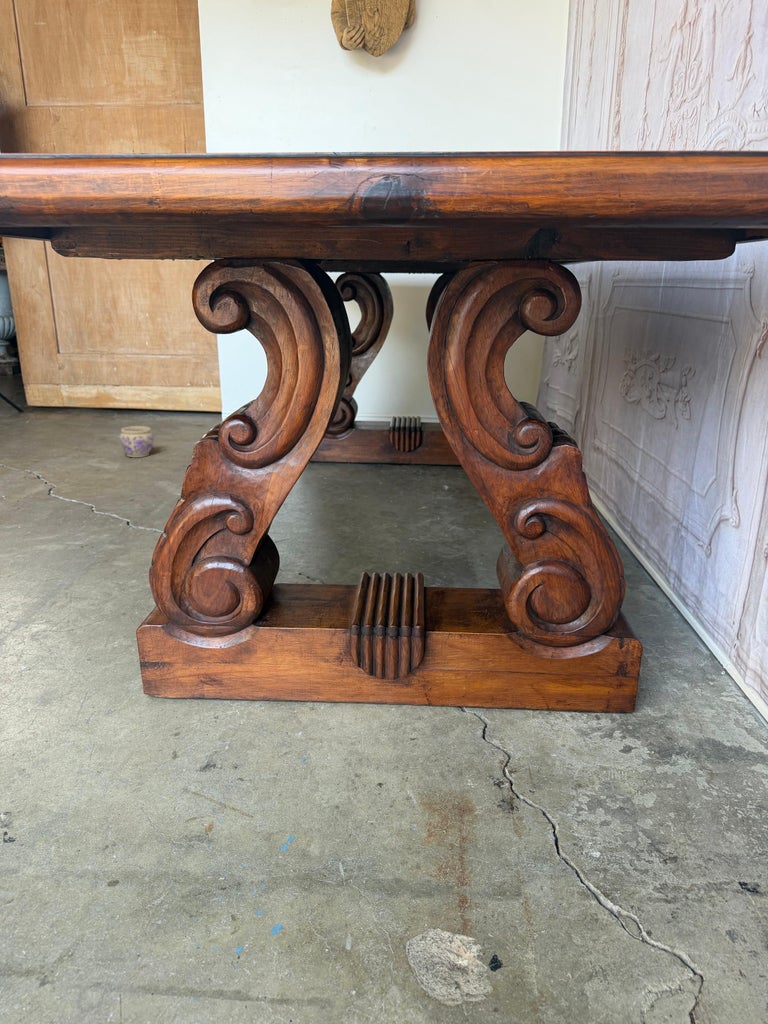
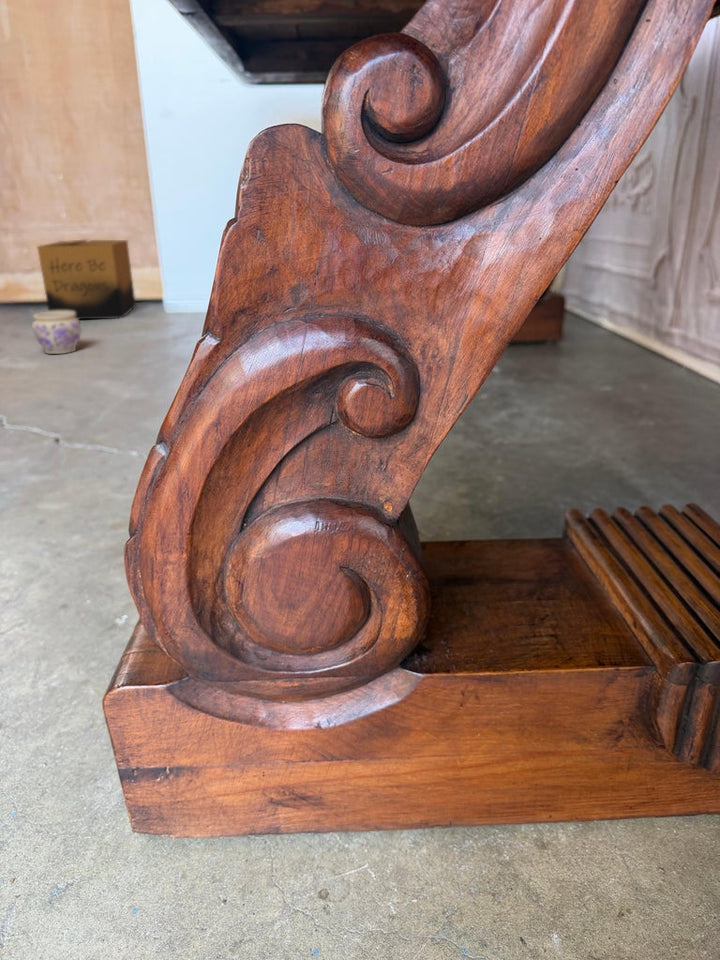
cardboard box: none [128,366,199,429] -> present [38,240,136,319]

